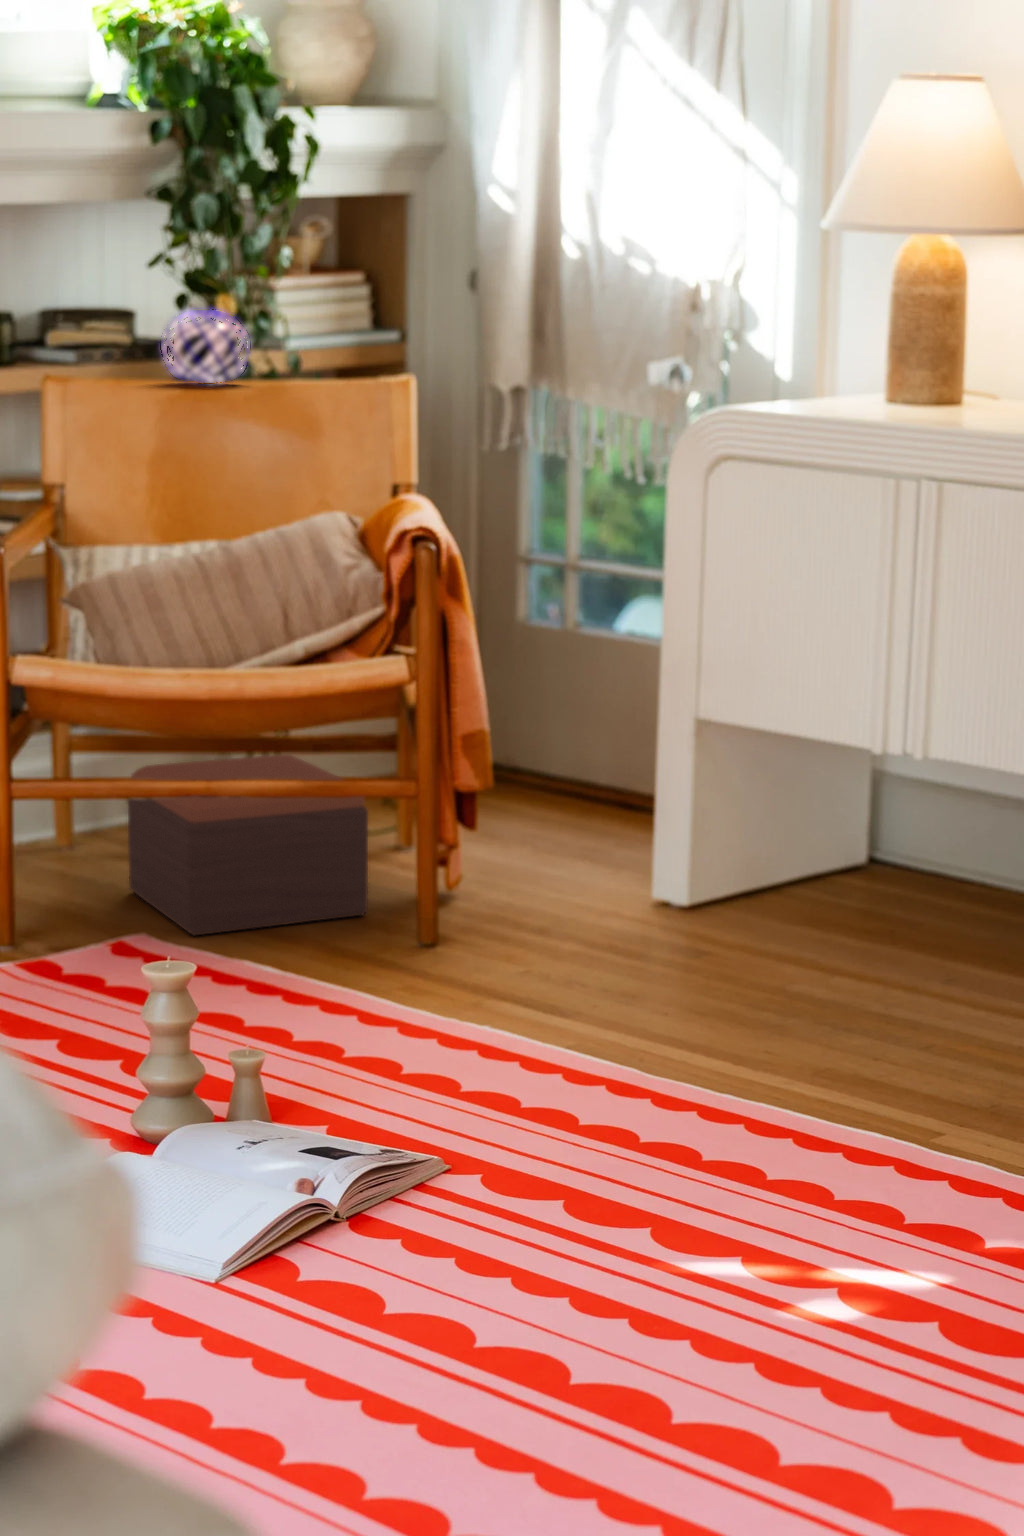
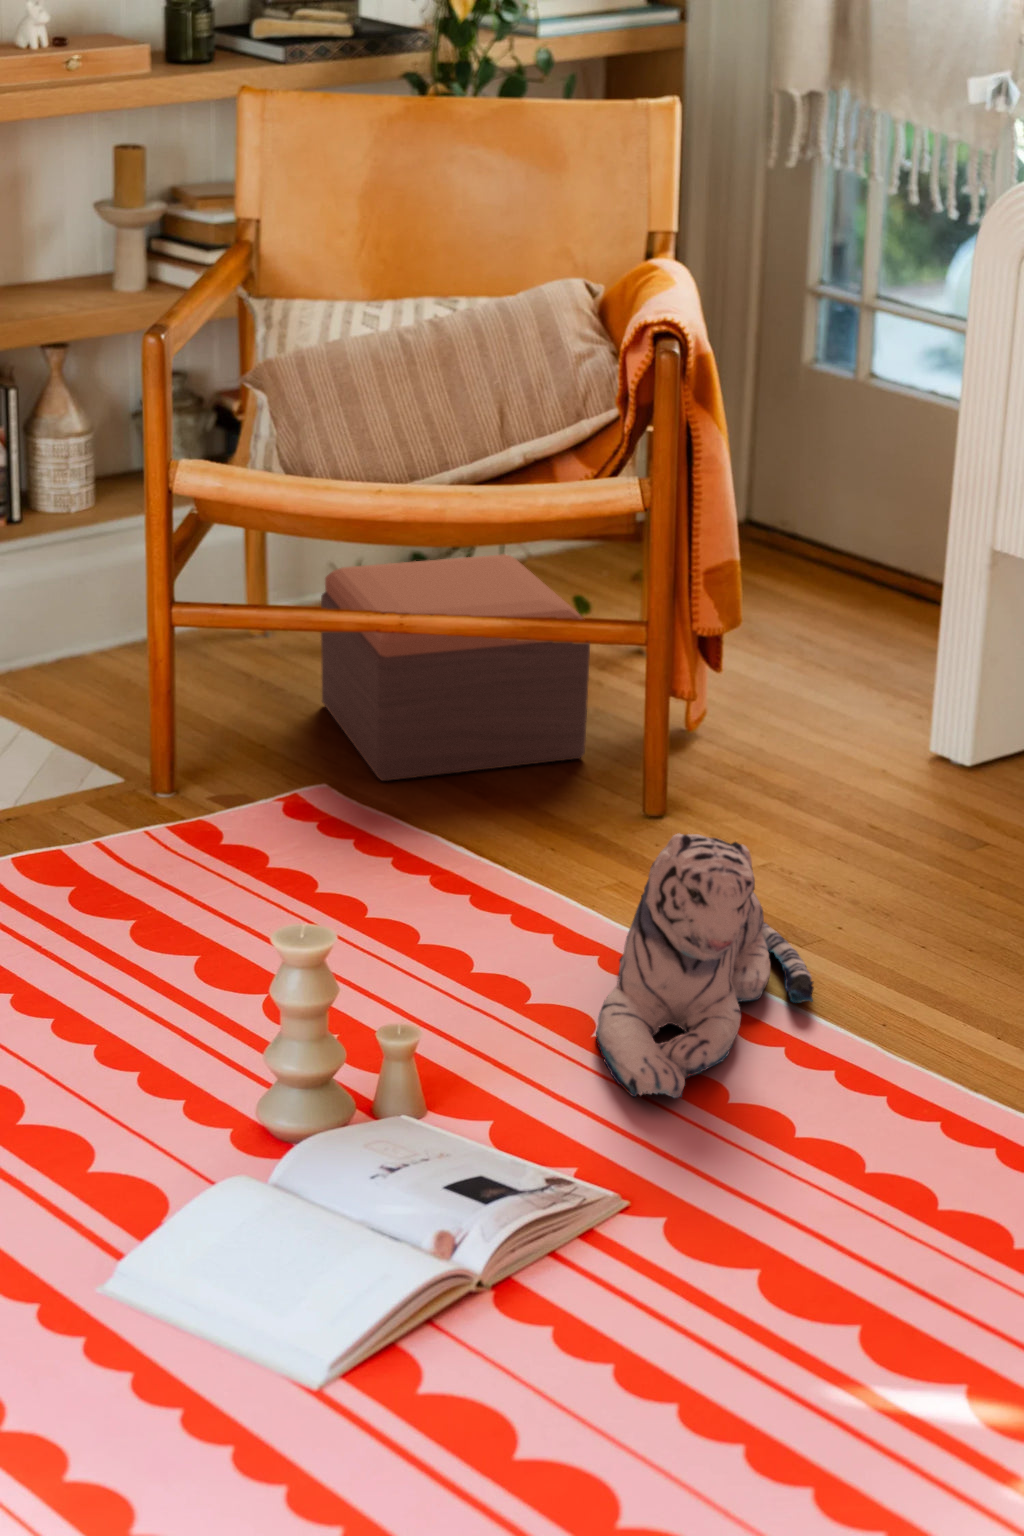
decorative orb: present [162,310,249,383] -> none [376,11,483,103]
plush toy: none [407,895,585,1106] -> present [596,834,814,1098]

